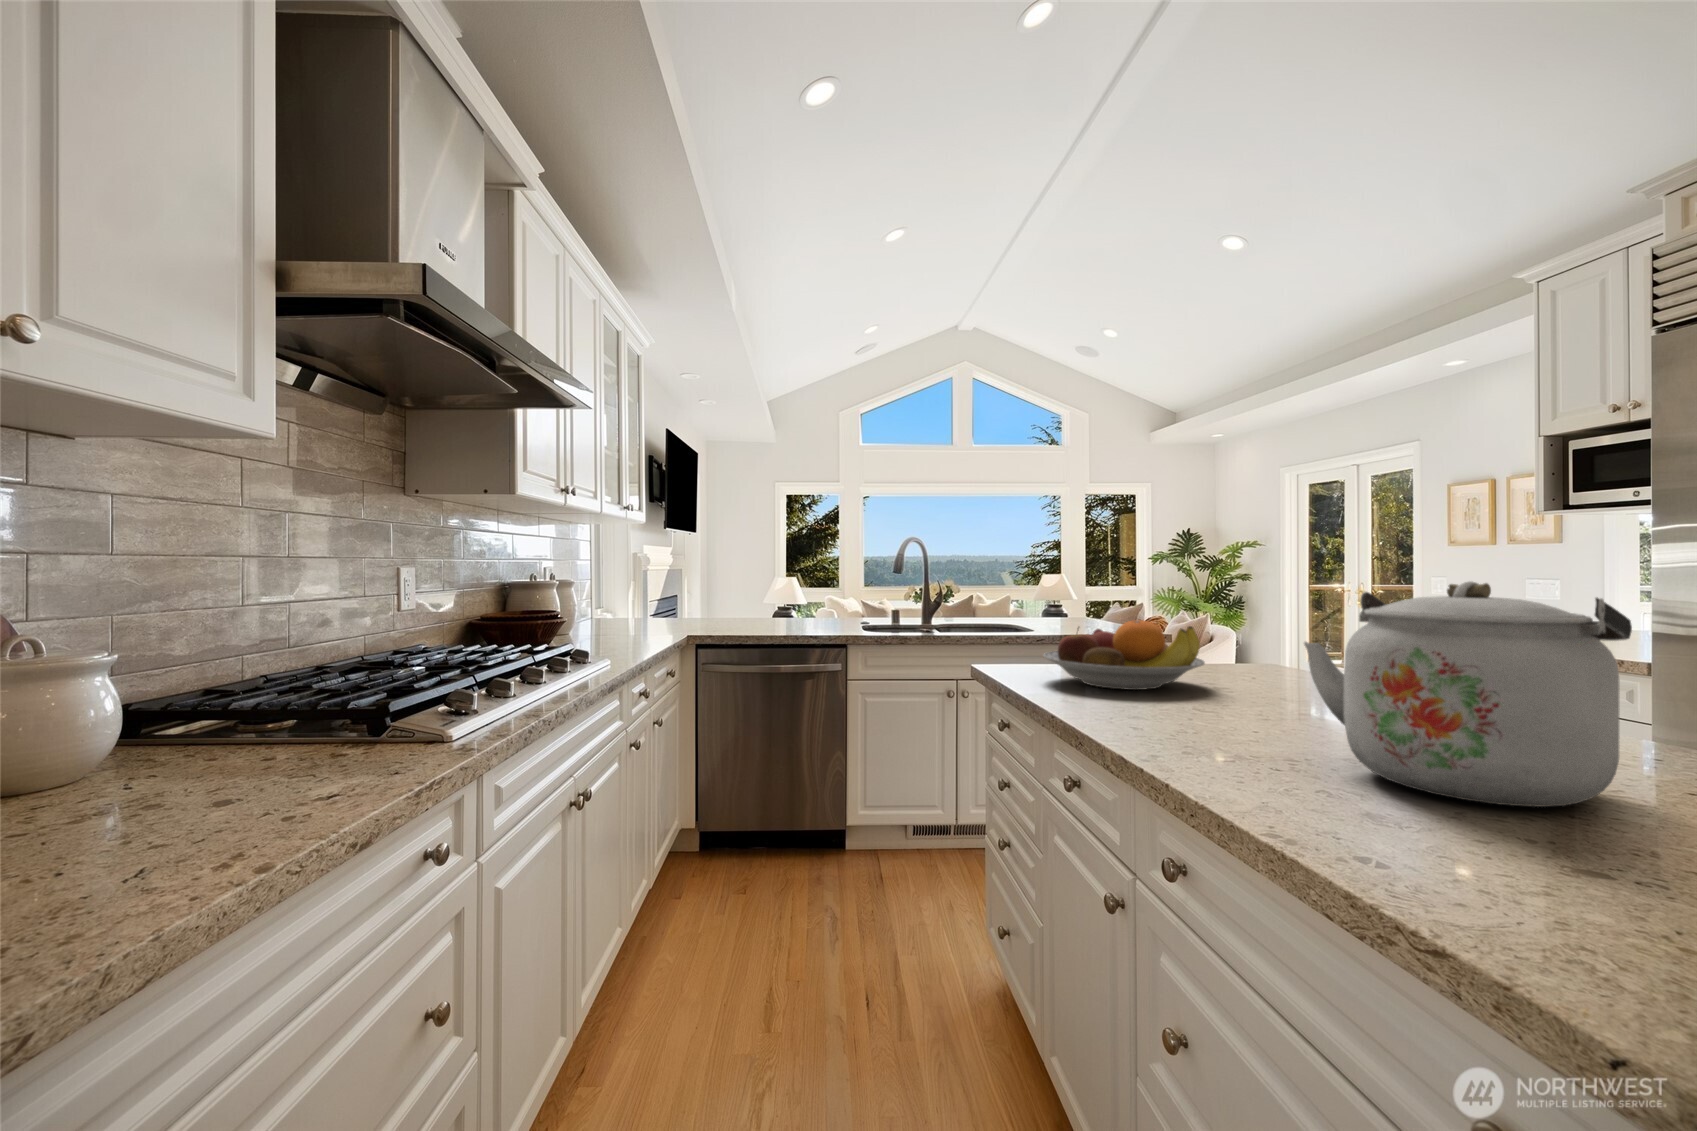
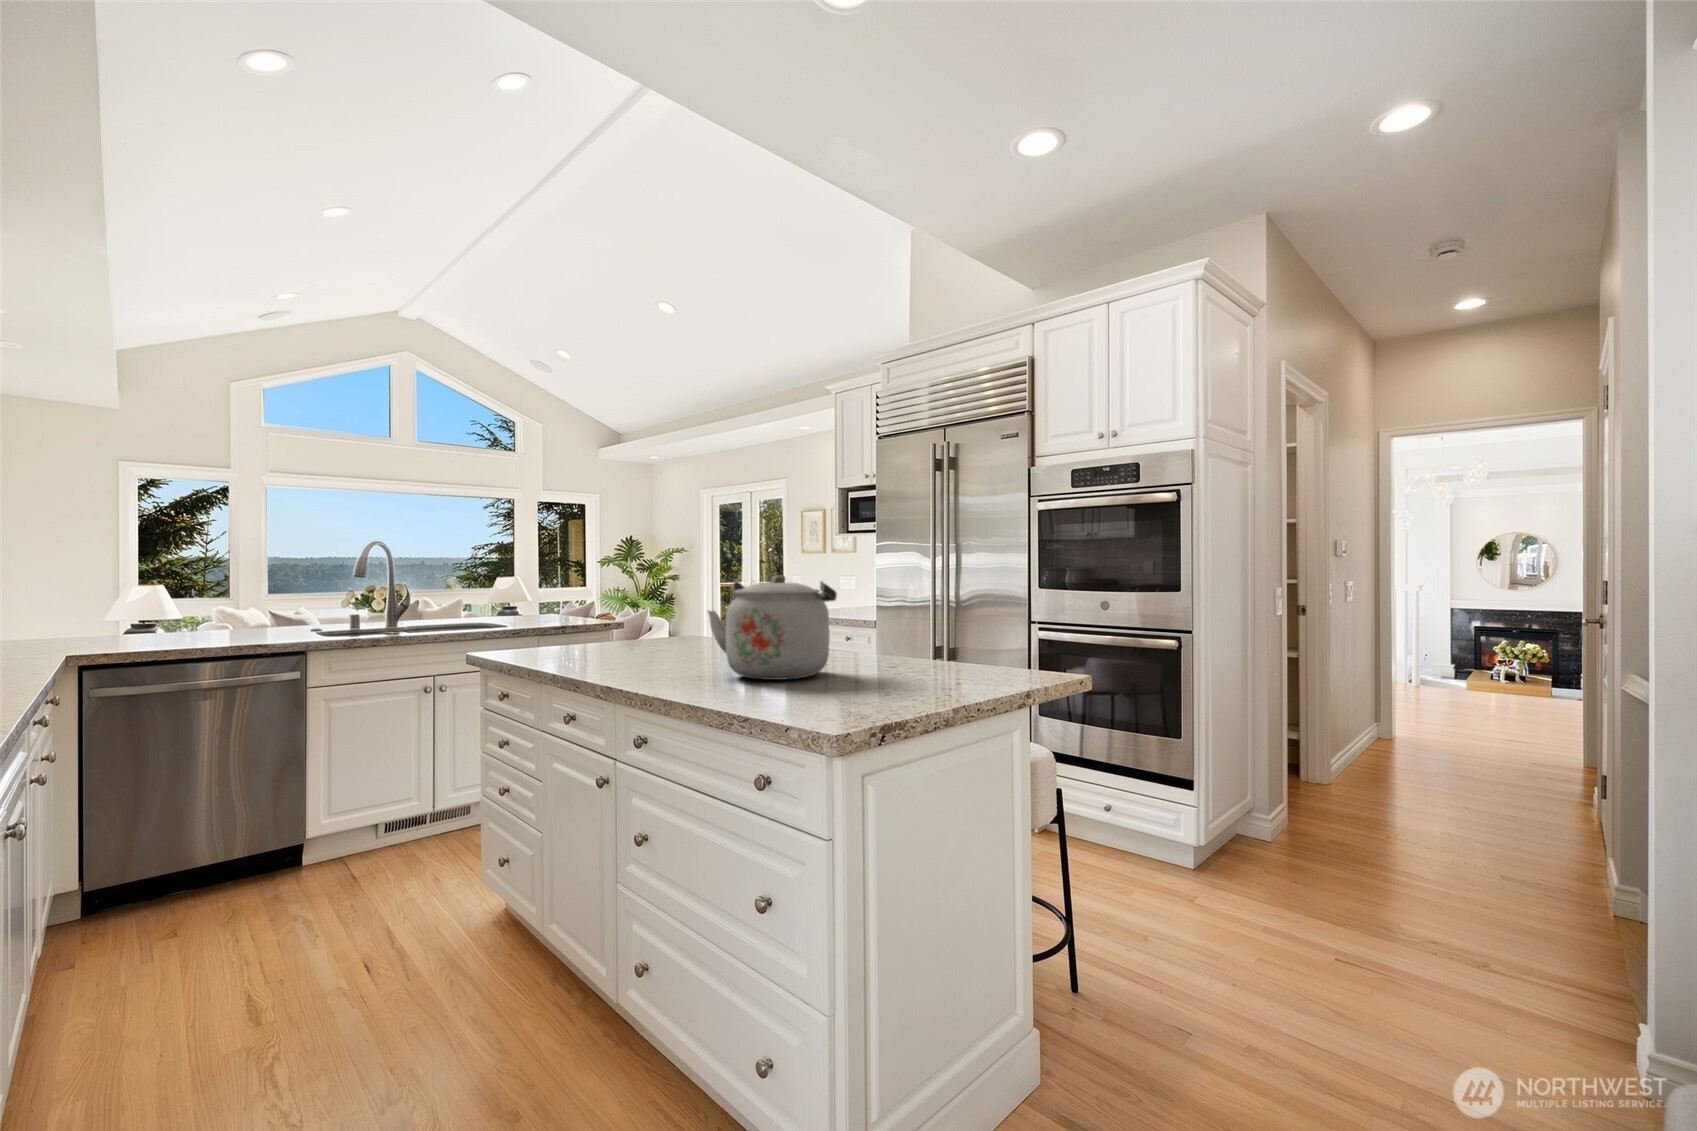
fruit bowl: present [1043,620,1205,690] -> none [536,607,652,657]

